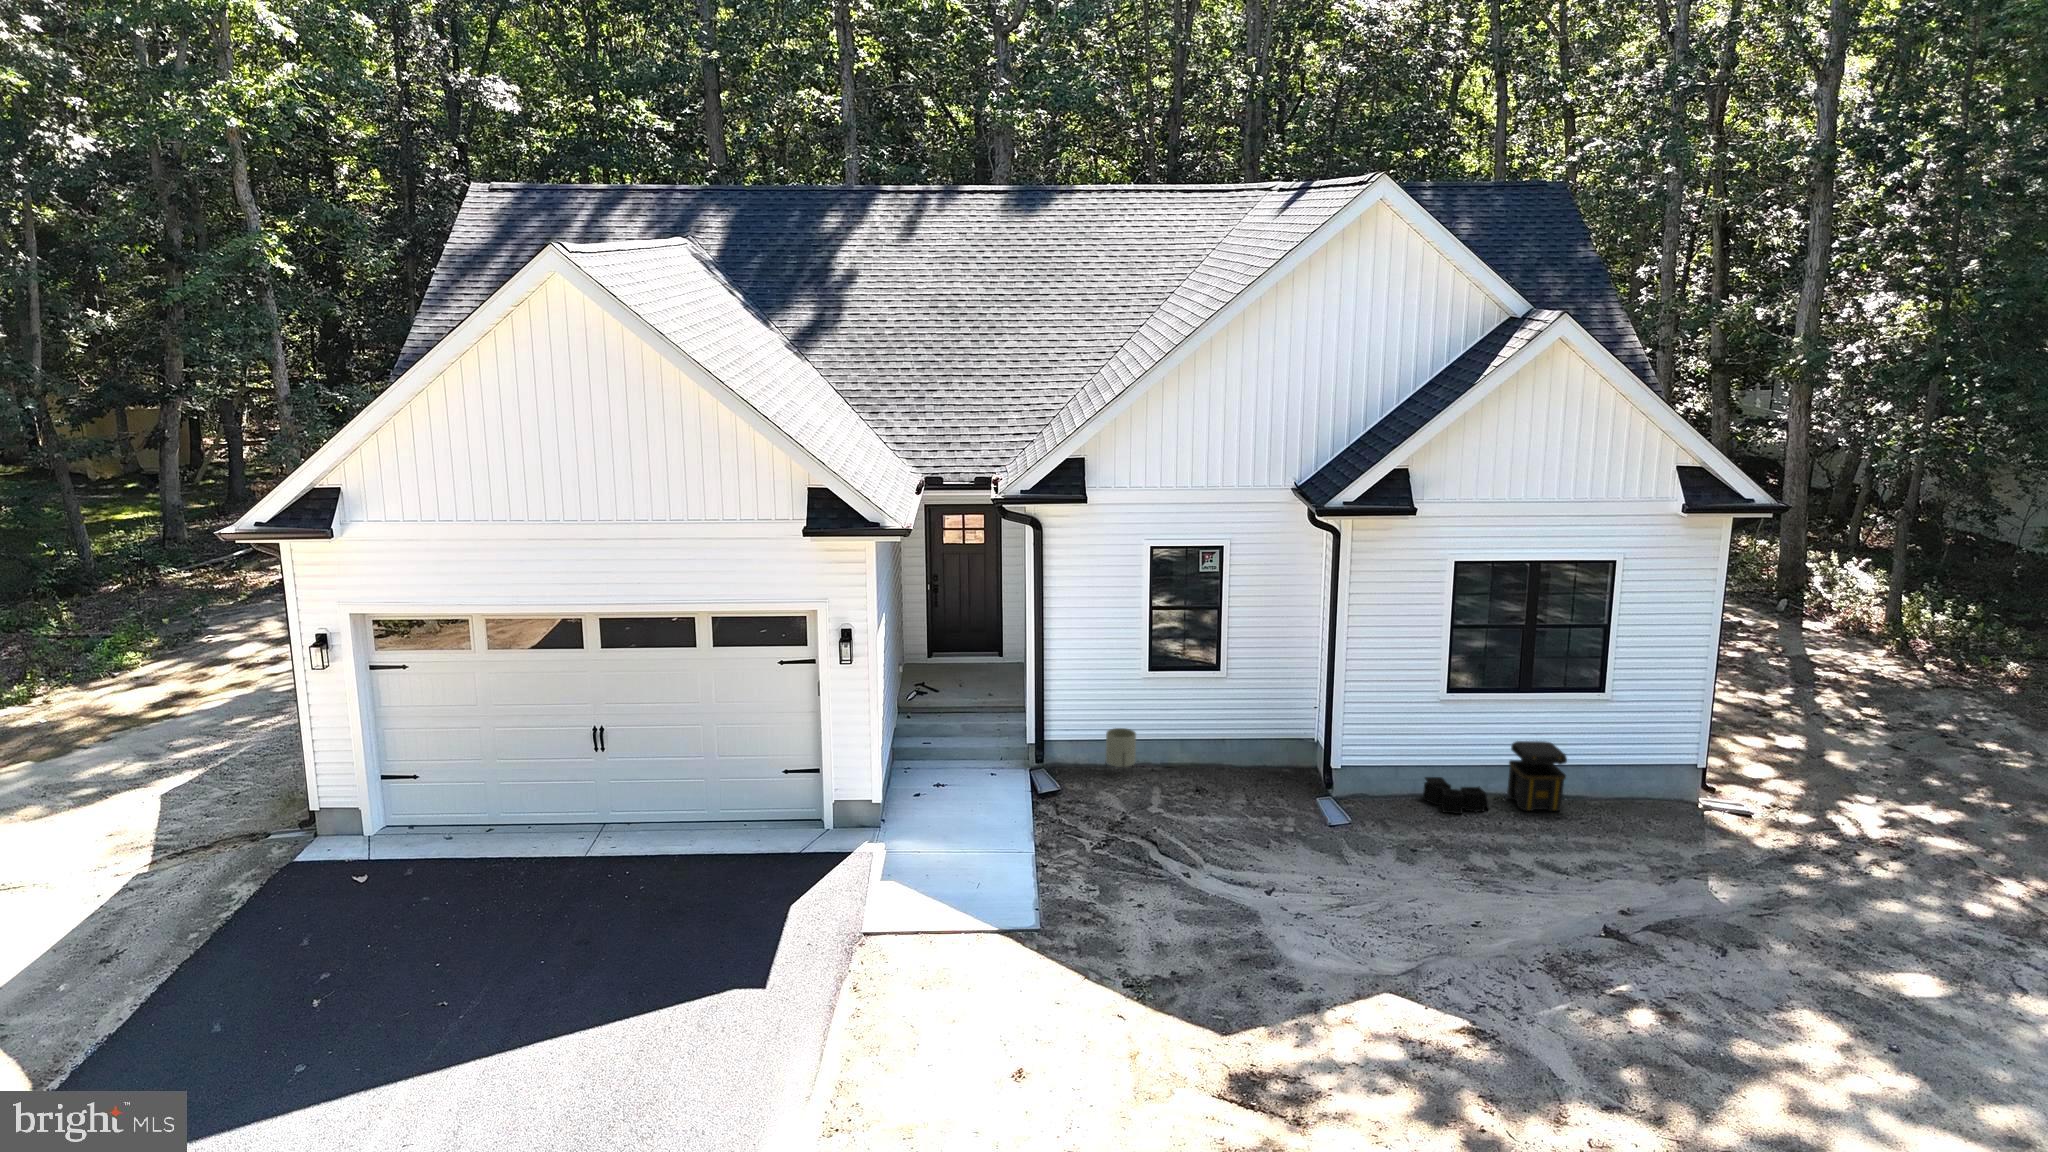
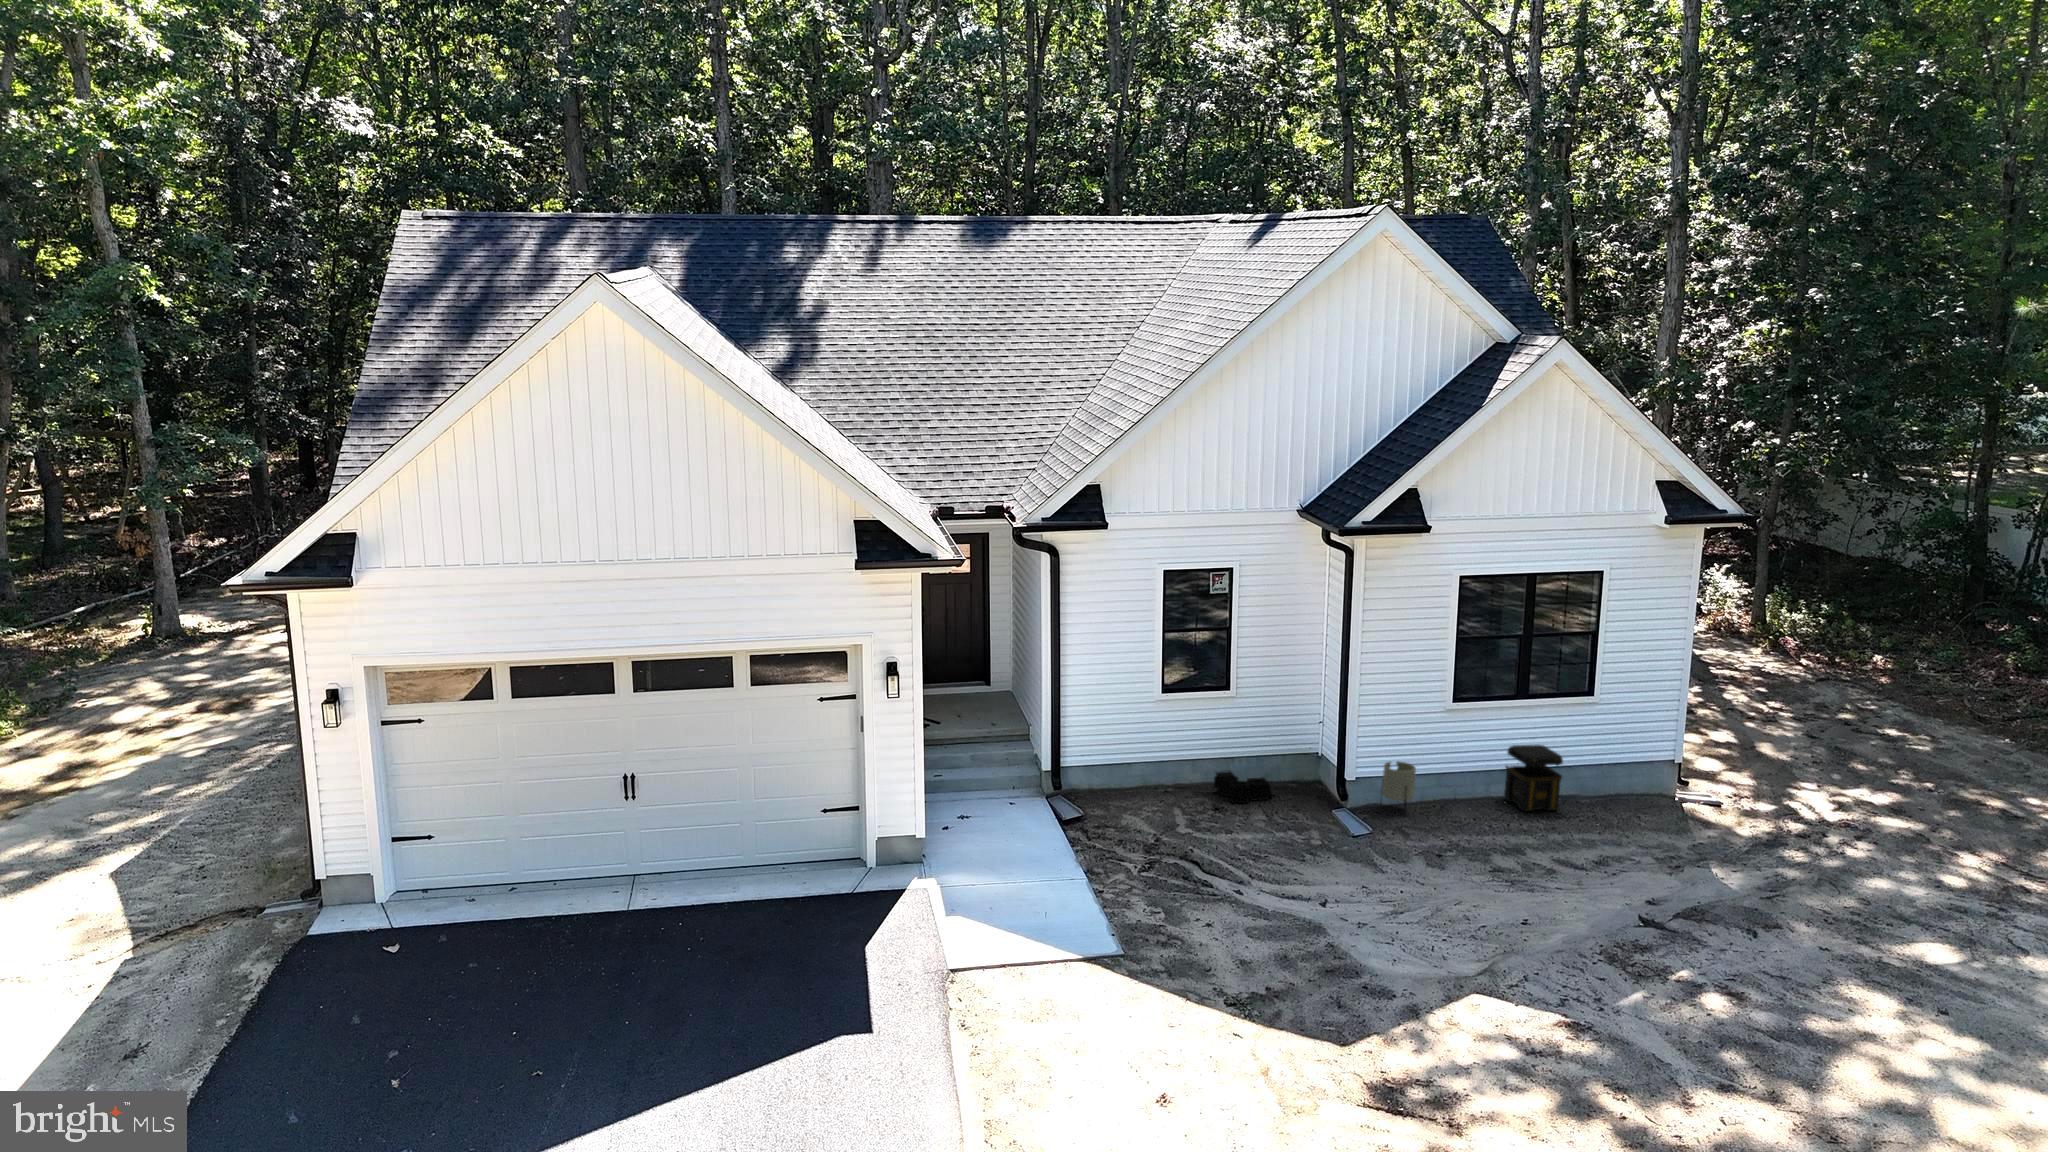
planter: present [1106,728,1136,768] -> present [1381,761,1416,807]
storage bin: present [1423,777,1489,814] -> present [1214,771,1272,803]

